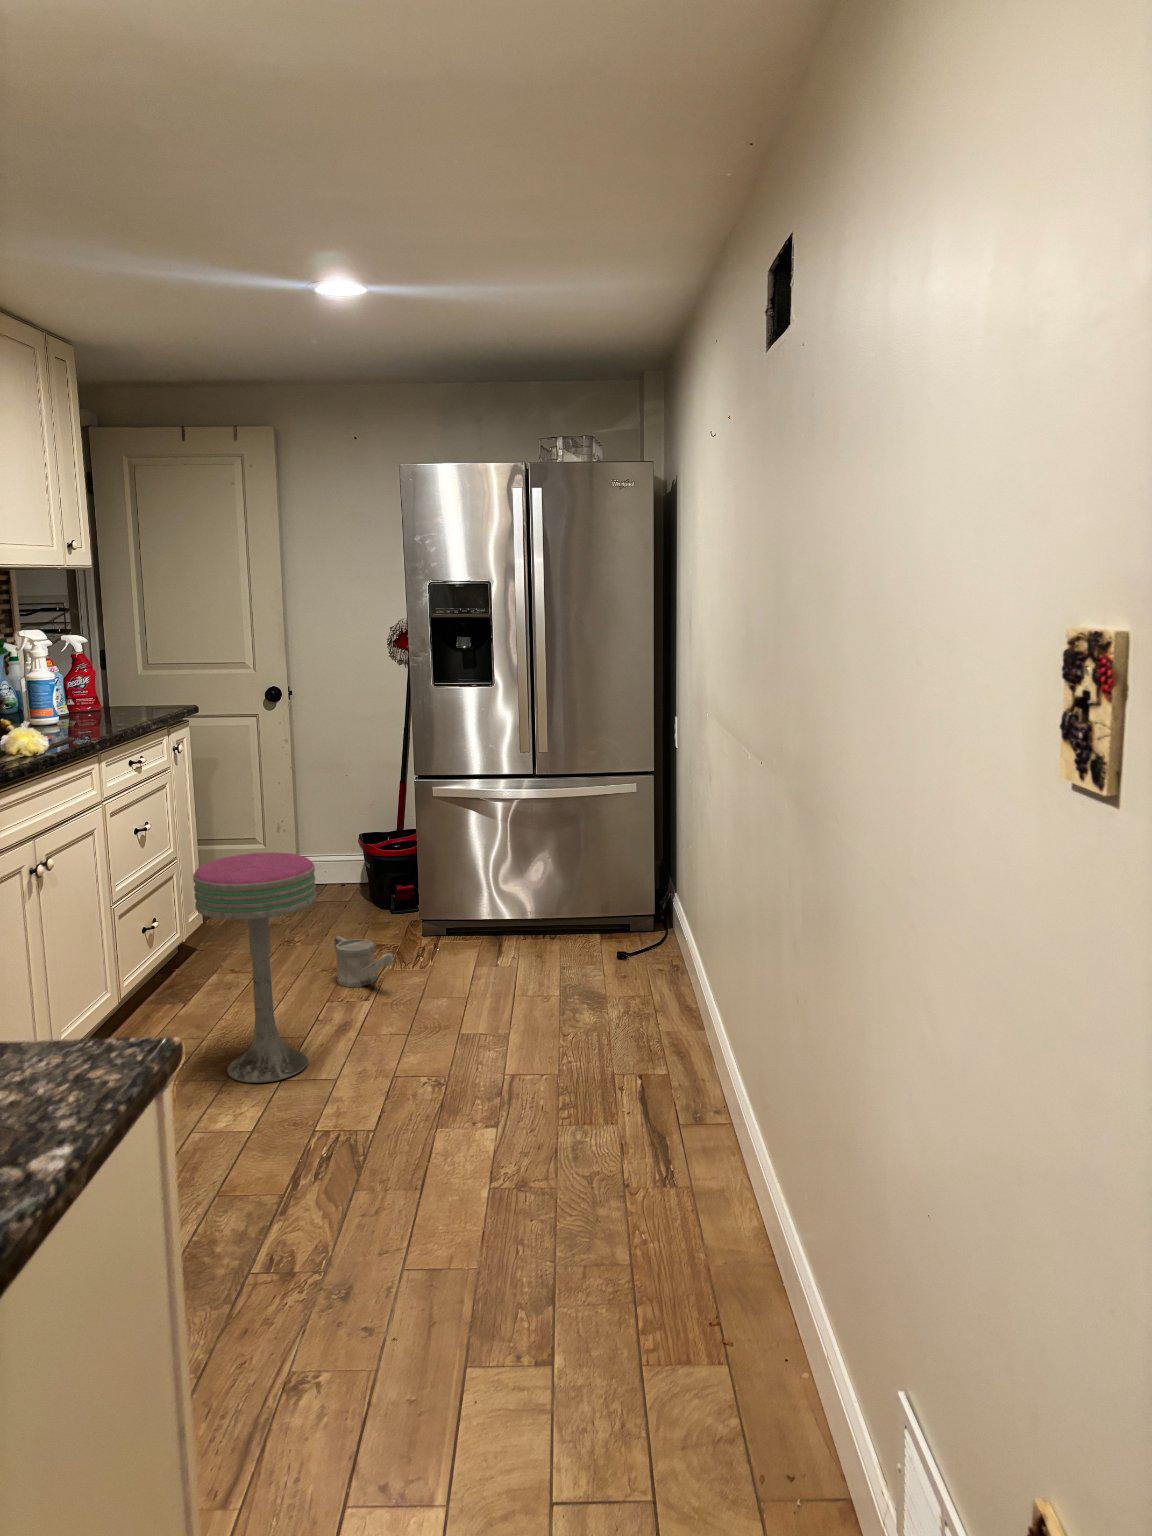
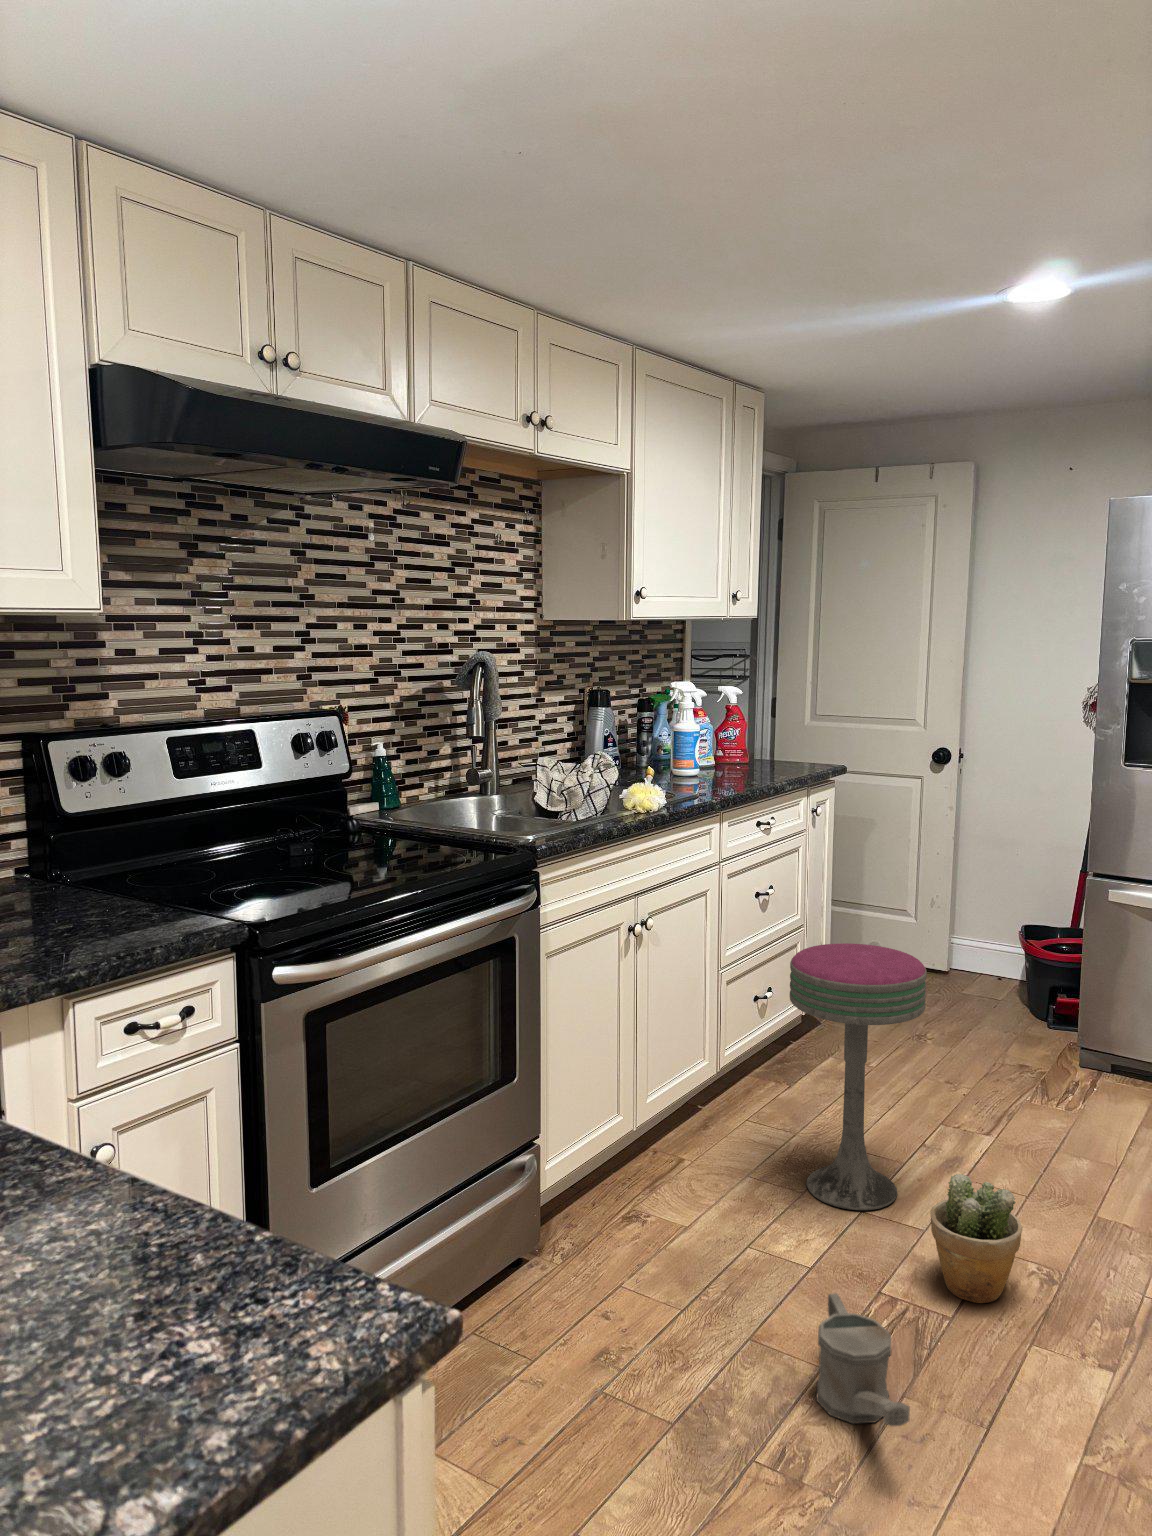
watering can: present [334,936,393,987] -> present [817,1293,910,1426]
potted plant: none [346,1018,418,1116] -> present [930,1174,1022,1303]

